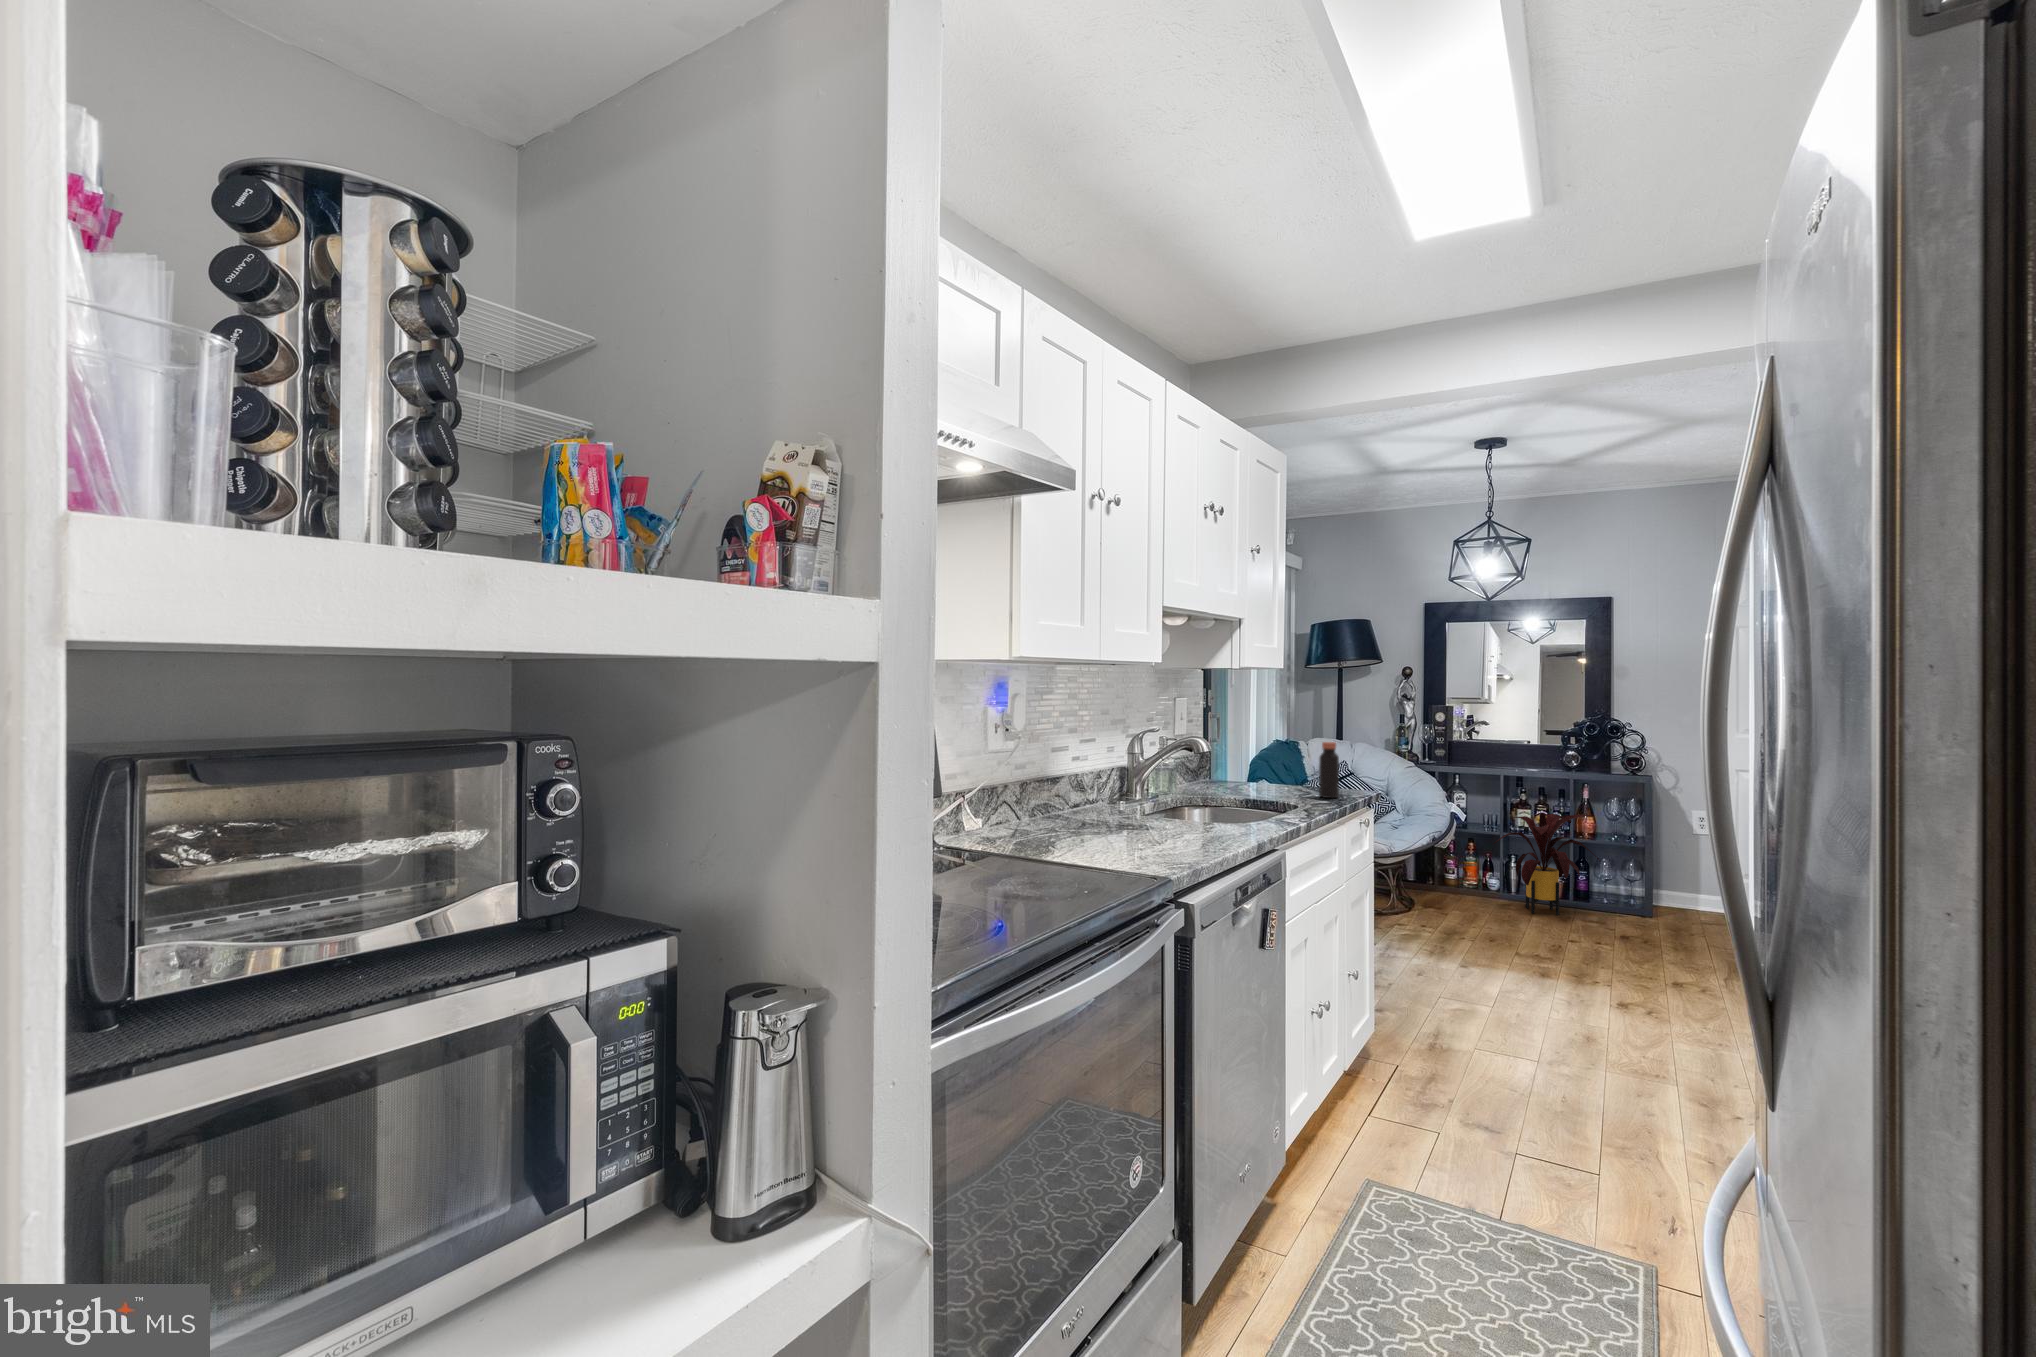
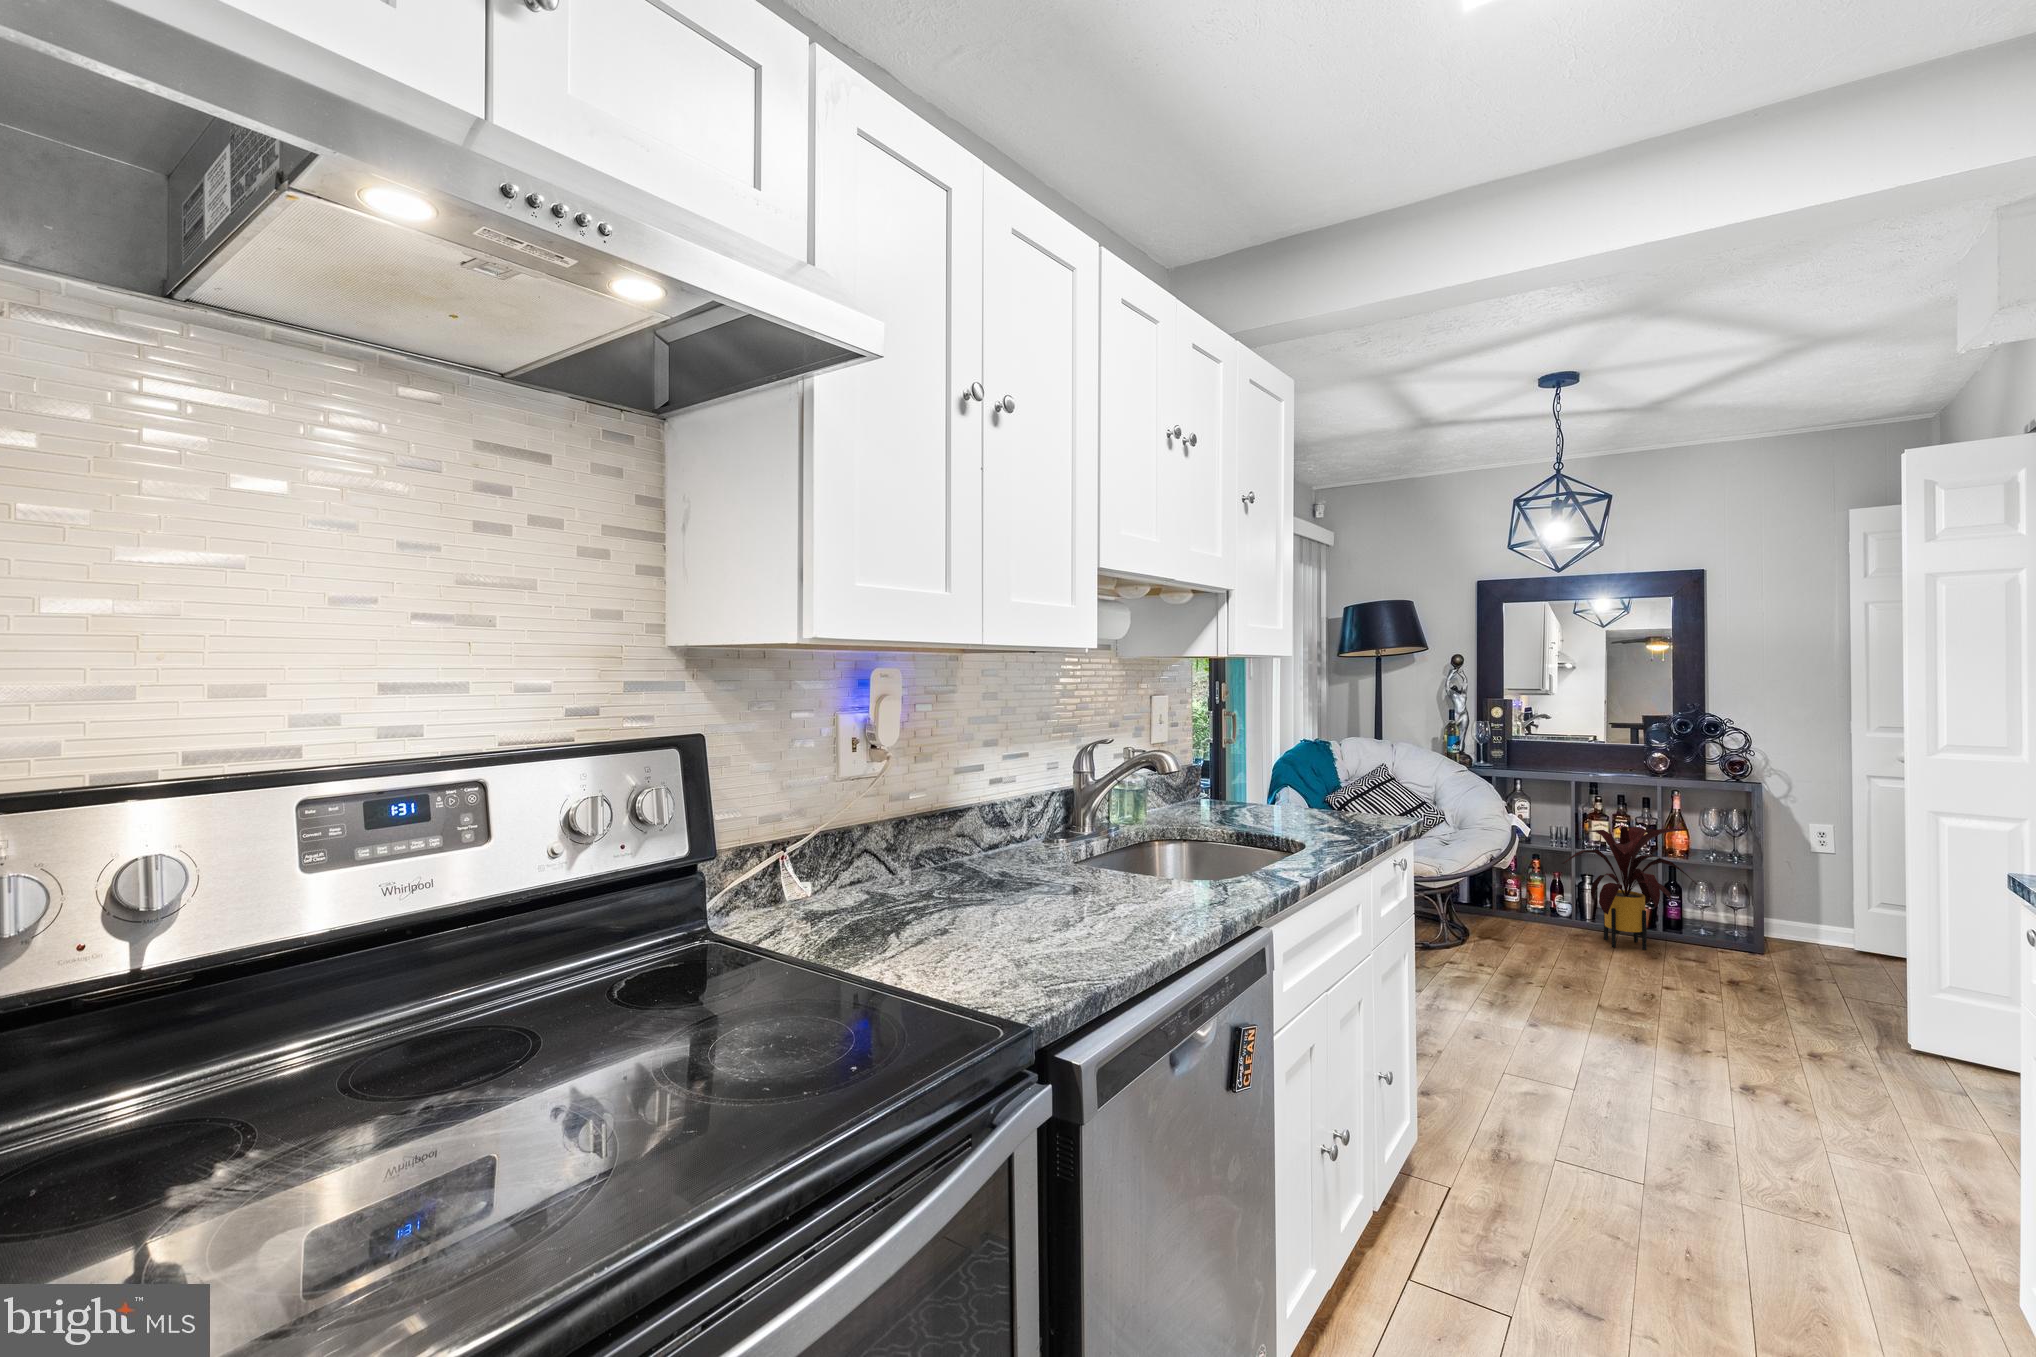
bottle: present [1319,742,1339,798] -> none [1338,752,1364,827]

